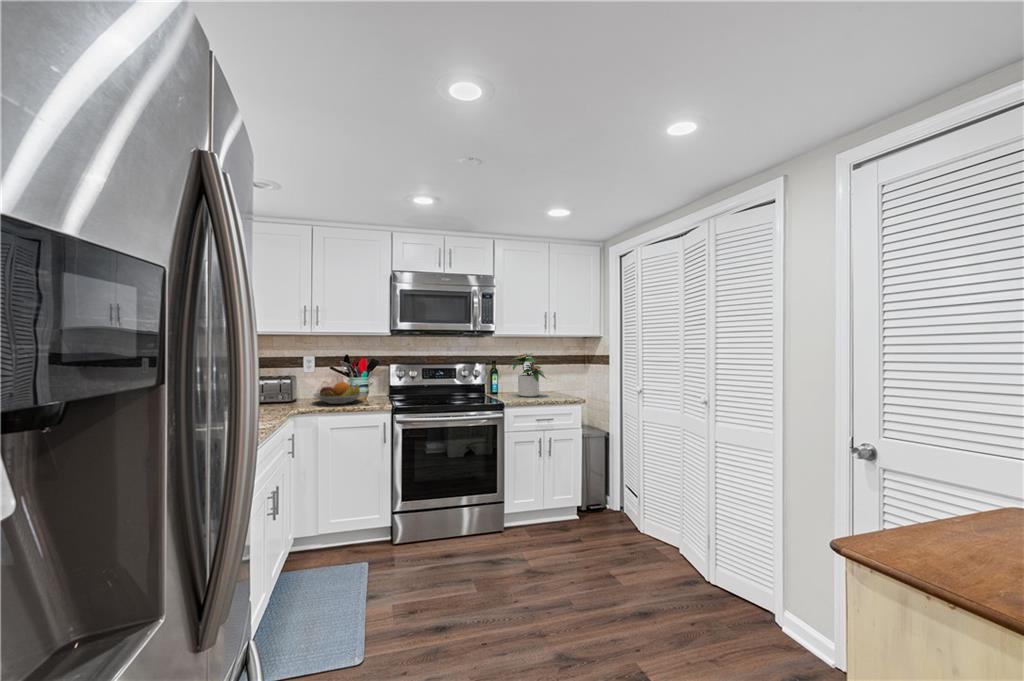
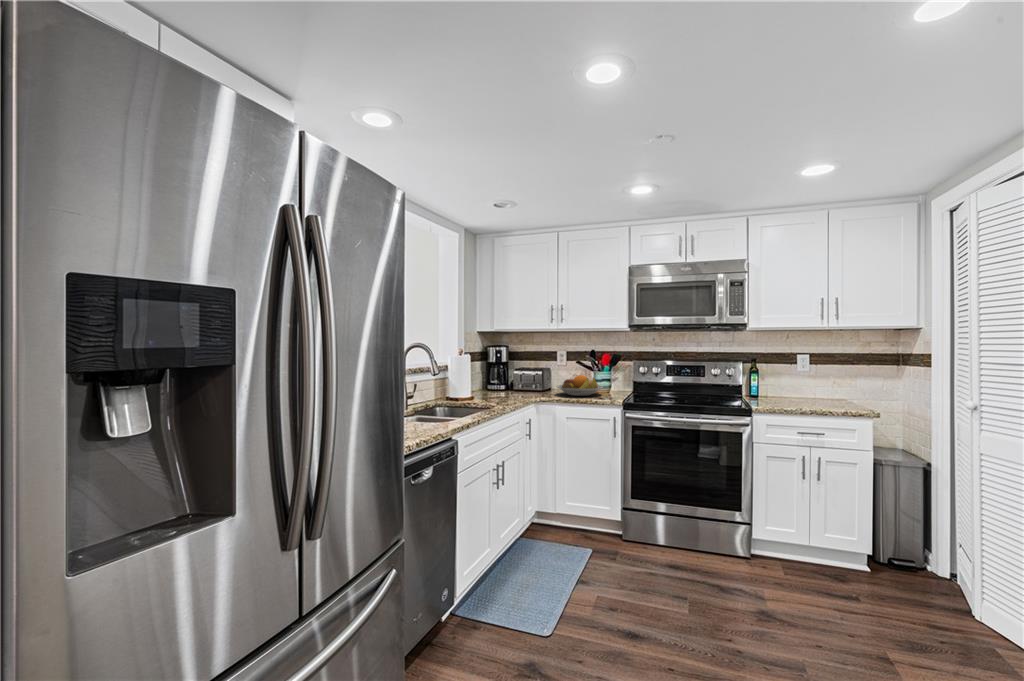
potted plant: present [508,353,545,397] -> none [770,350,825,404]

